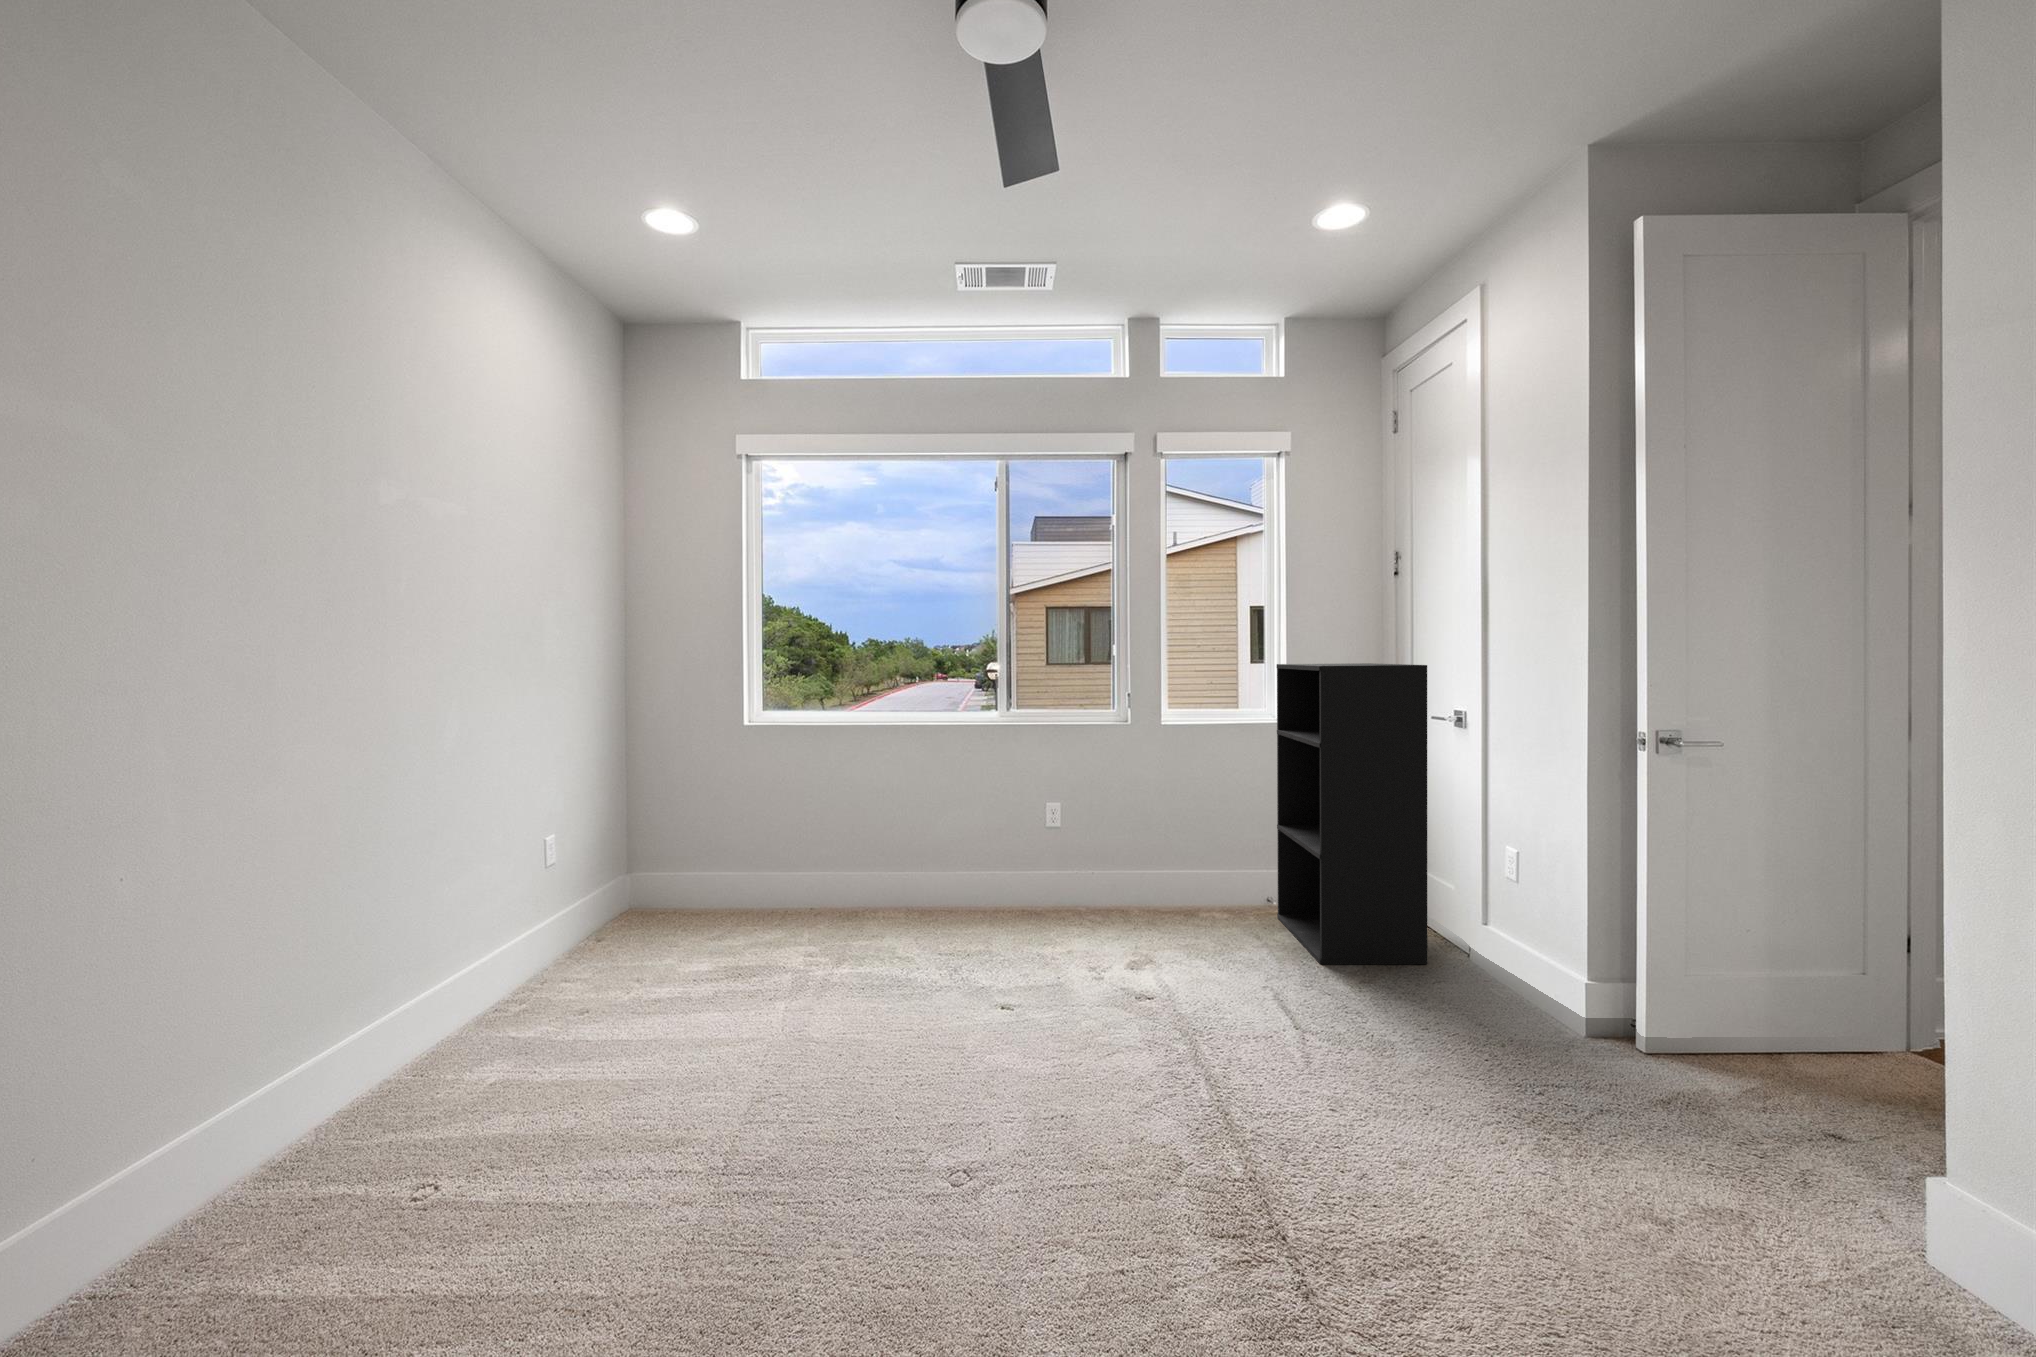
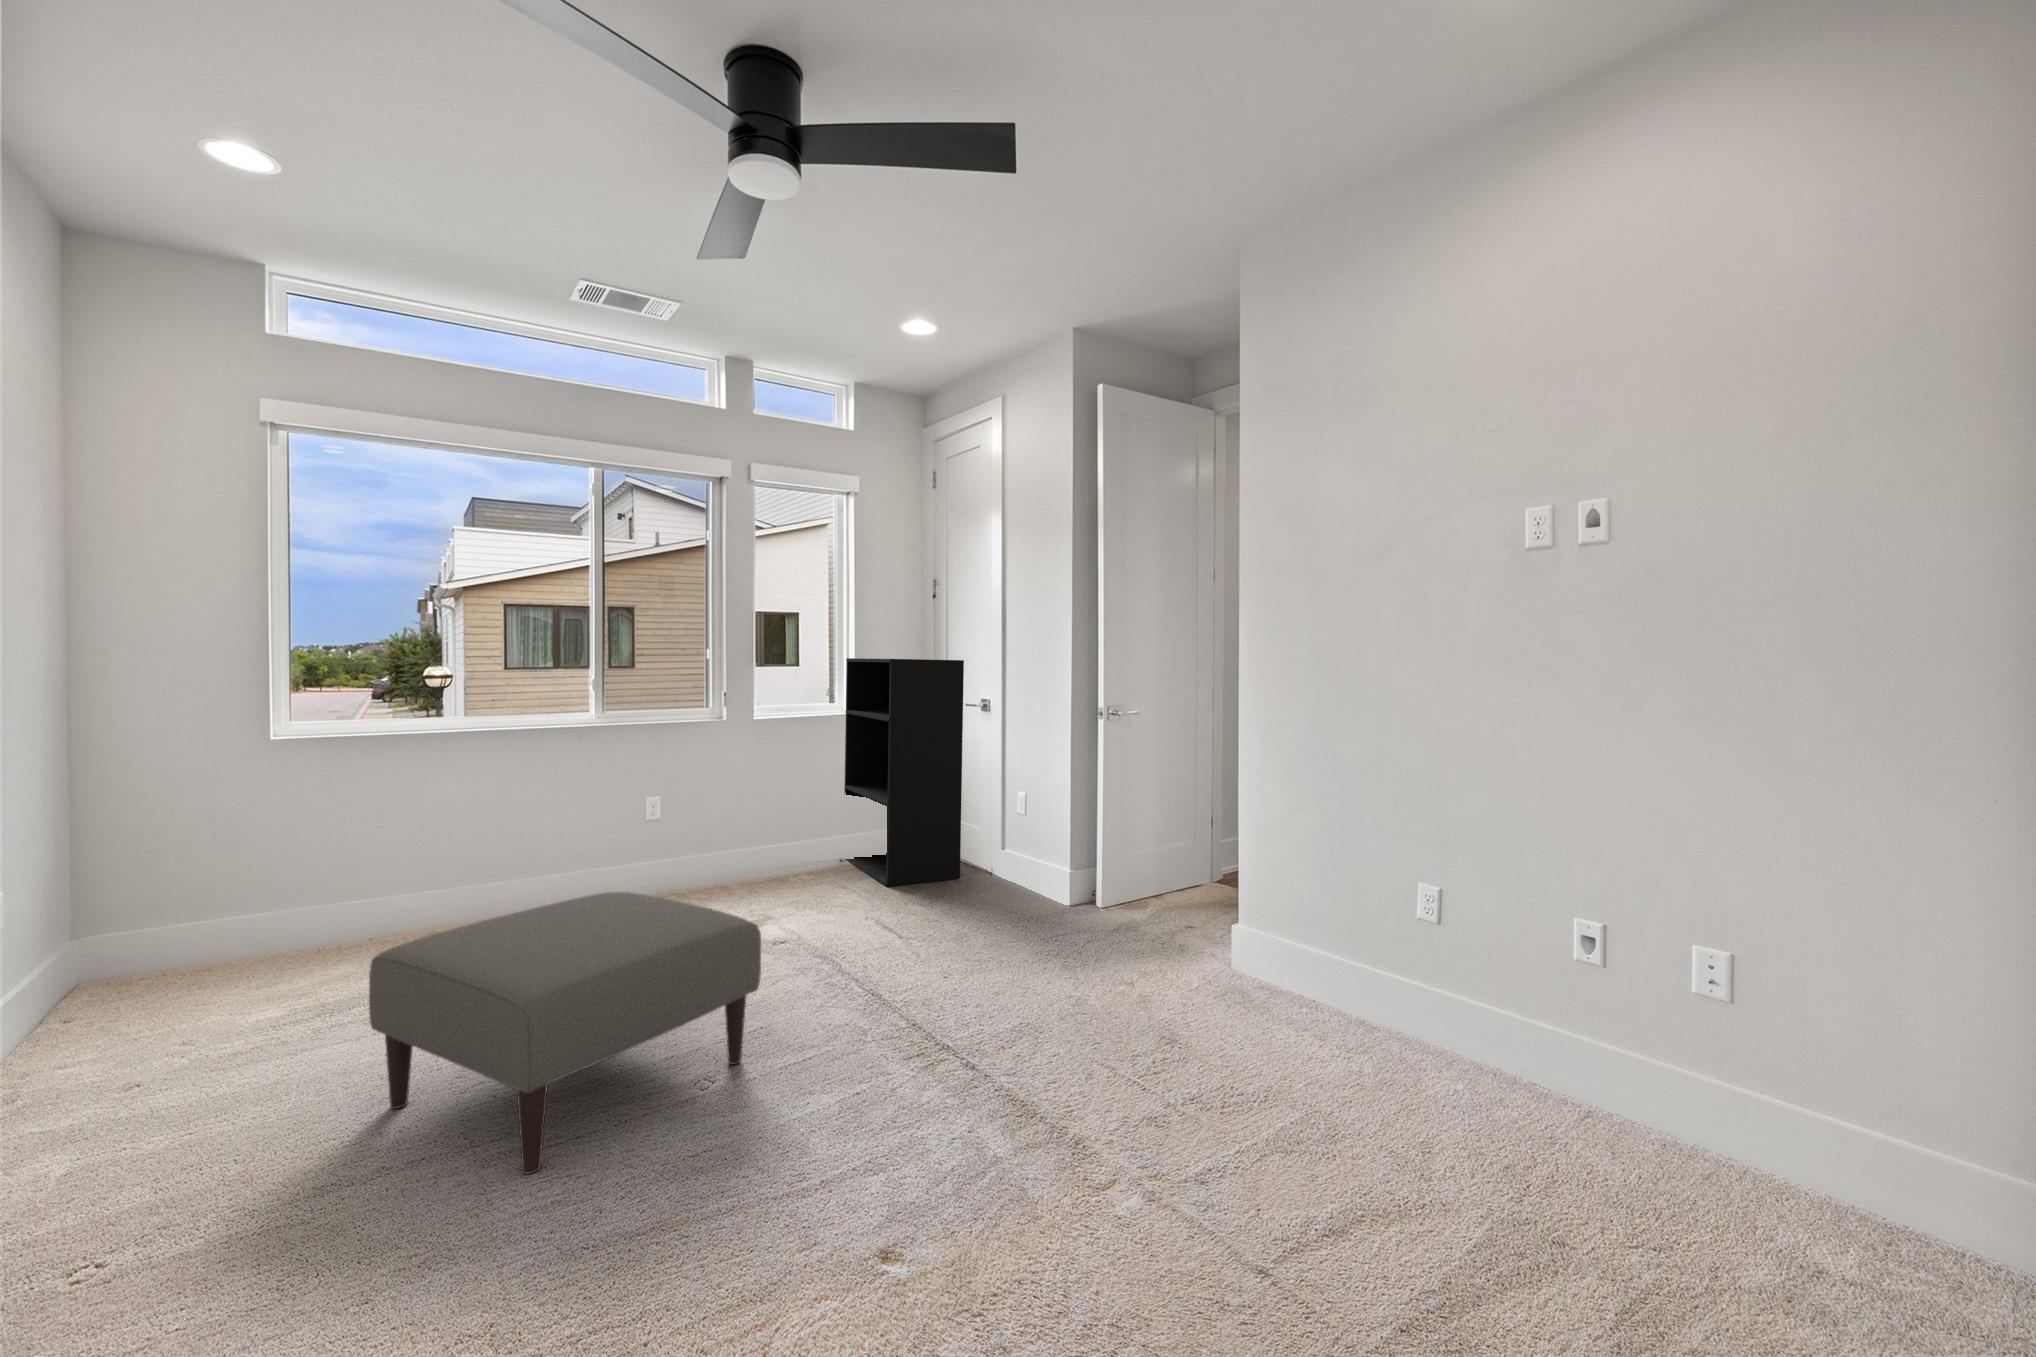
ottoman: none [720,942,1086,1248] -> present [369,892,761,1174]

